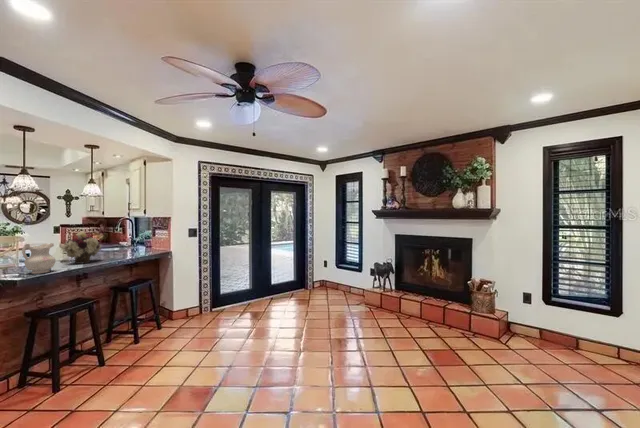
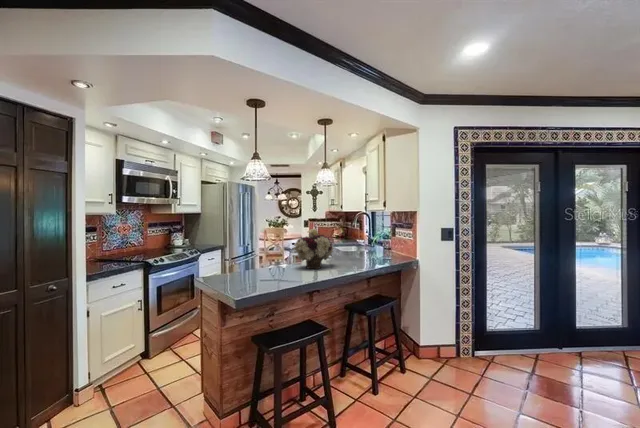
ceramic pitcher: present [22,243,56,274] -> none [249,242,282,281]

